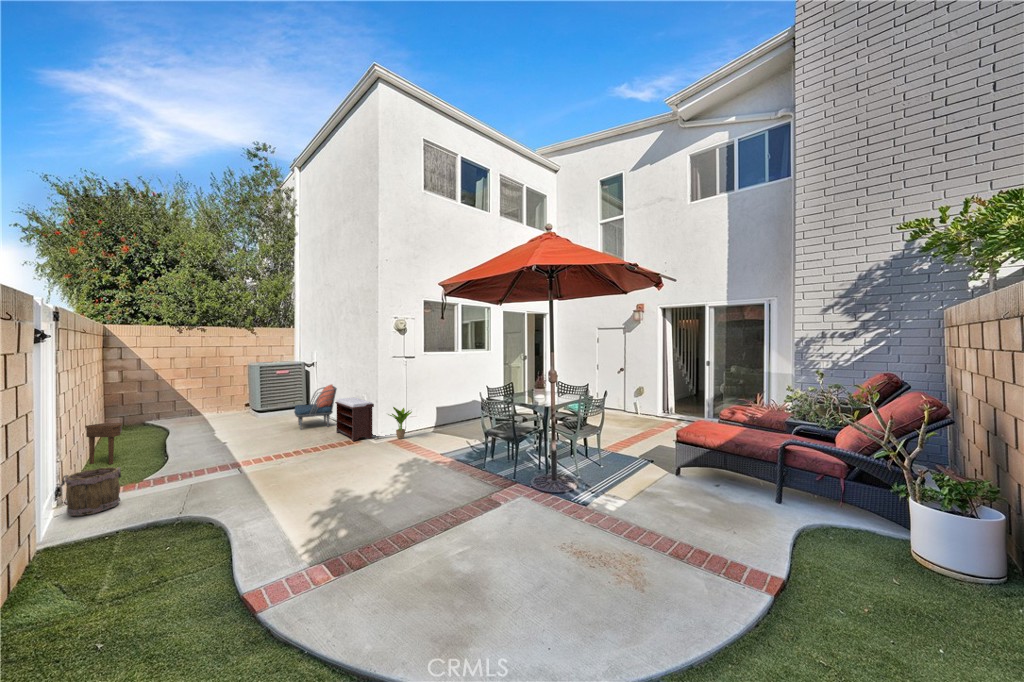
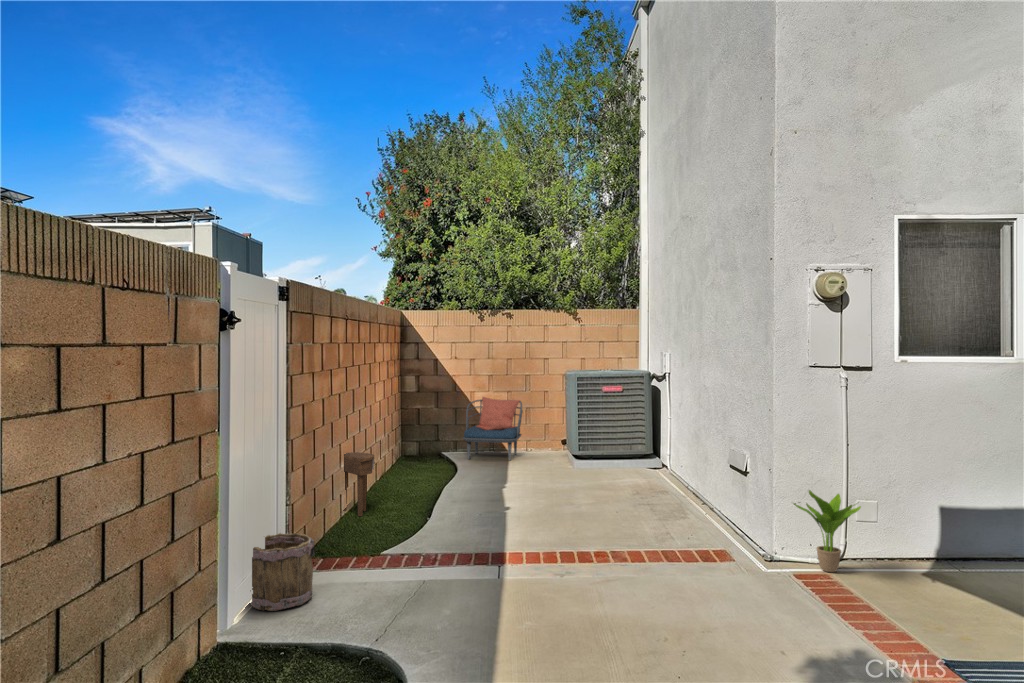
armchair: present [294,385,337,429] -> present [463,397,523,460]
bench: present [335,398,374,441] -> none [687,452,763,555]

